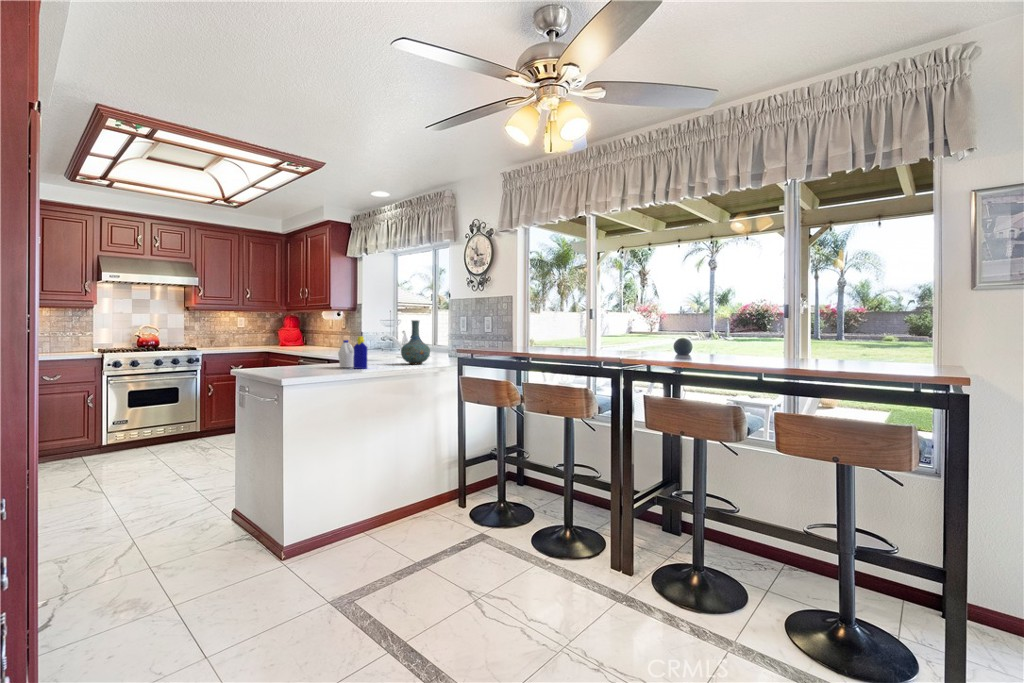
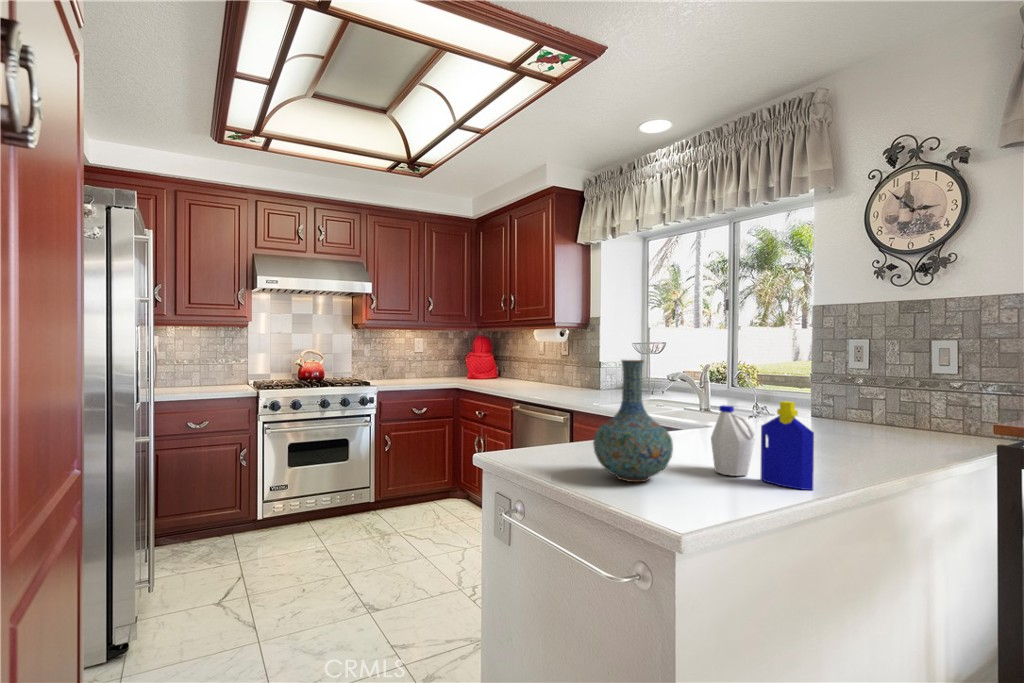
vase: present [401,320,430,364] -> present [593,360,673,482]

